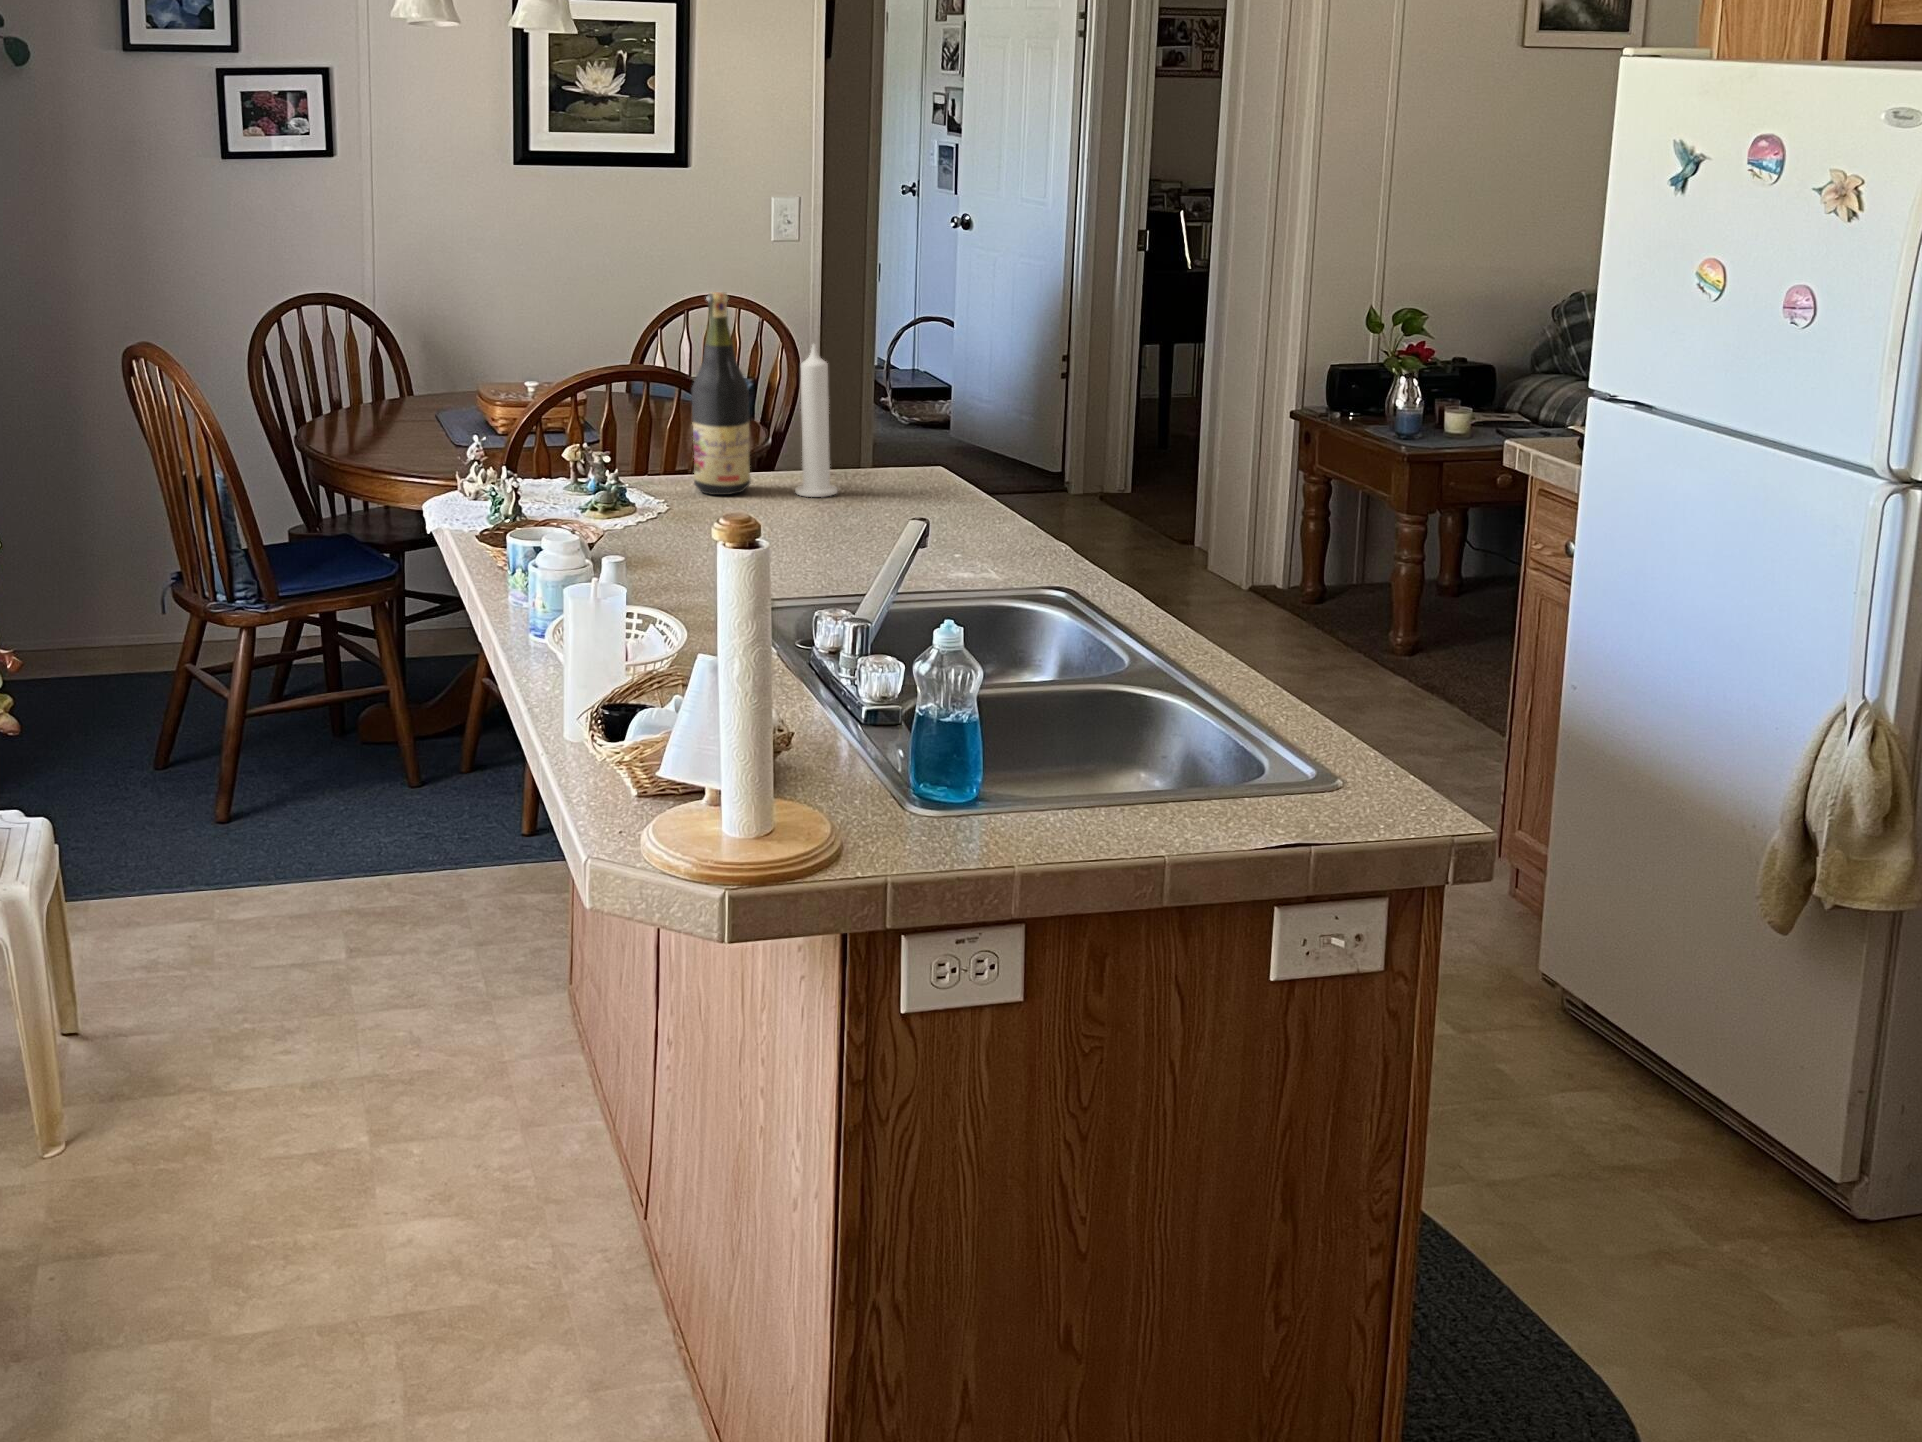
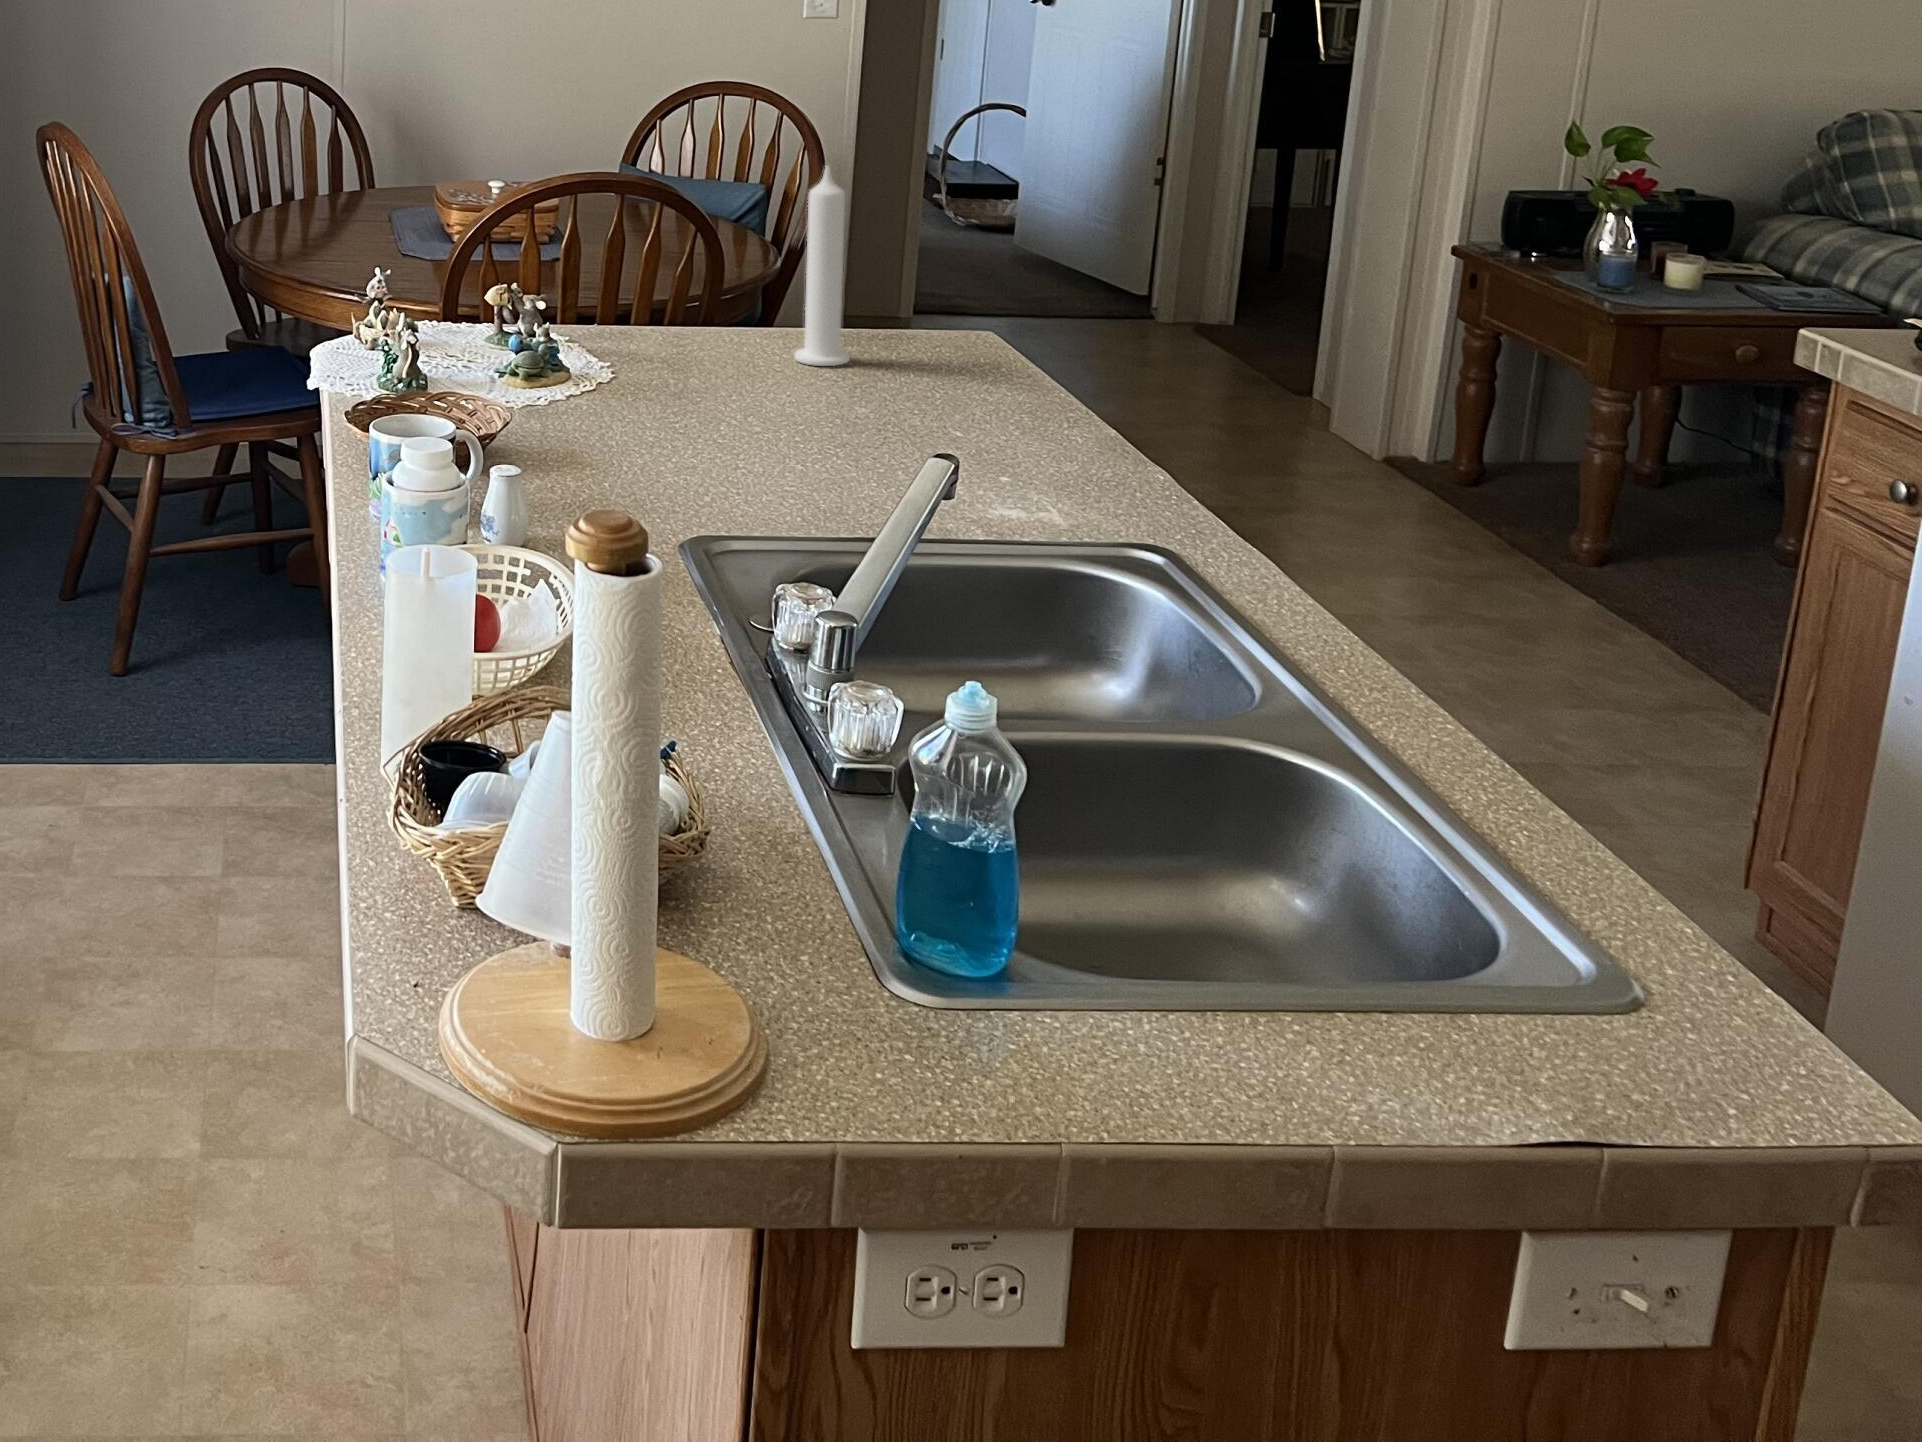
wine bottle: present [691,292,750,495] -> none [663,93,738,356]

